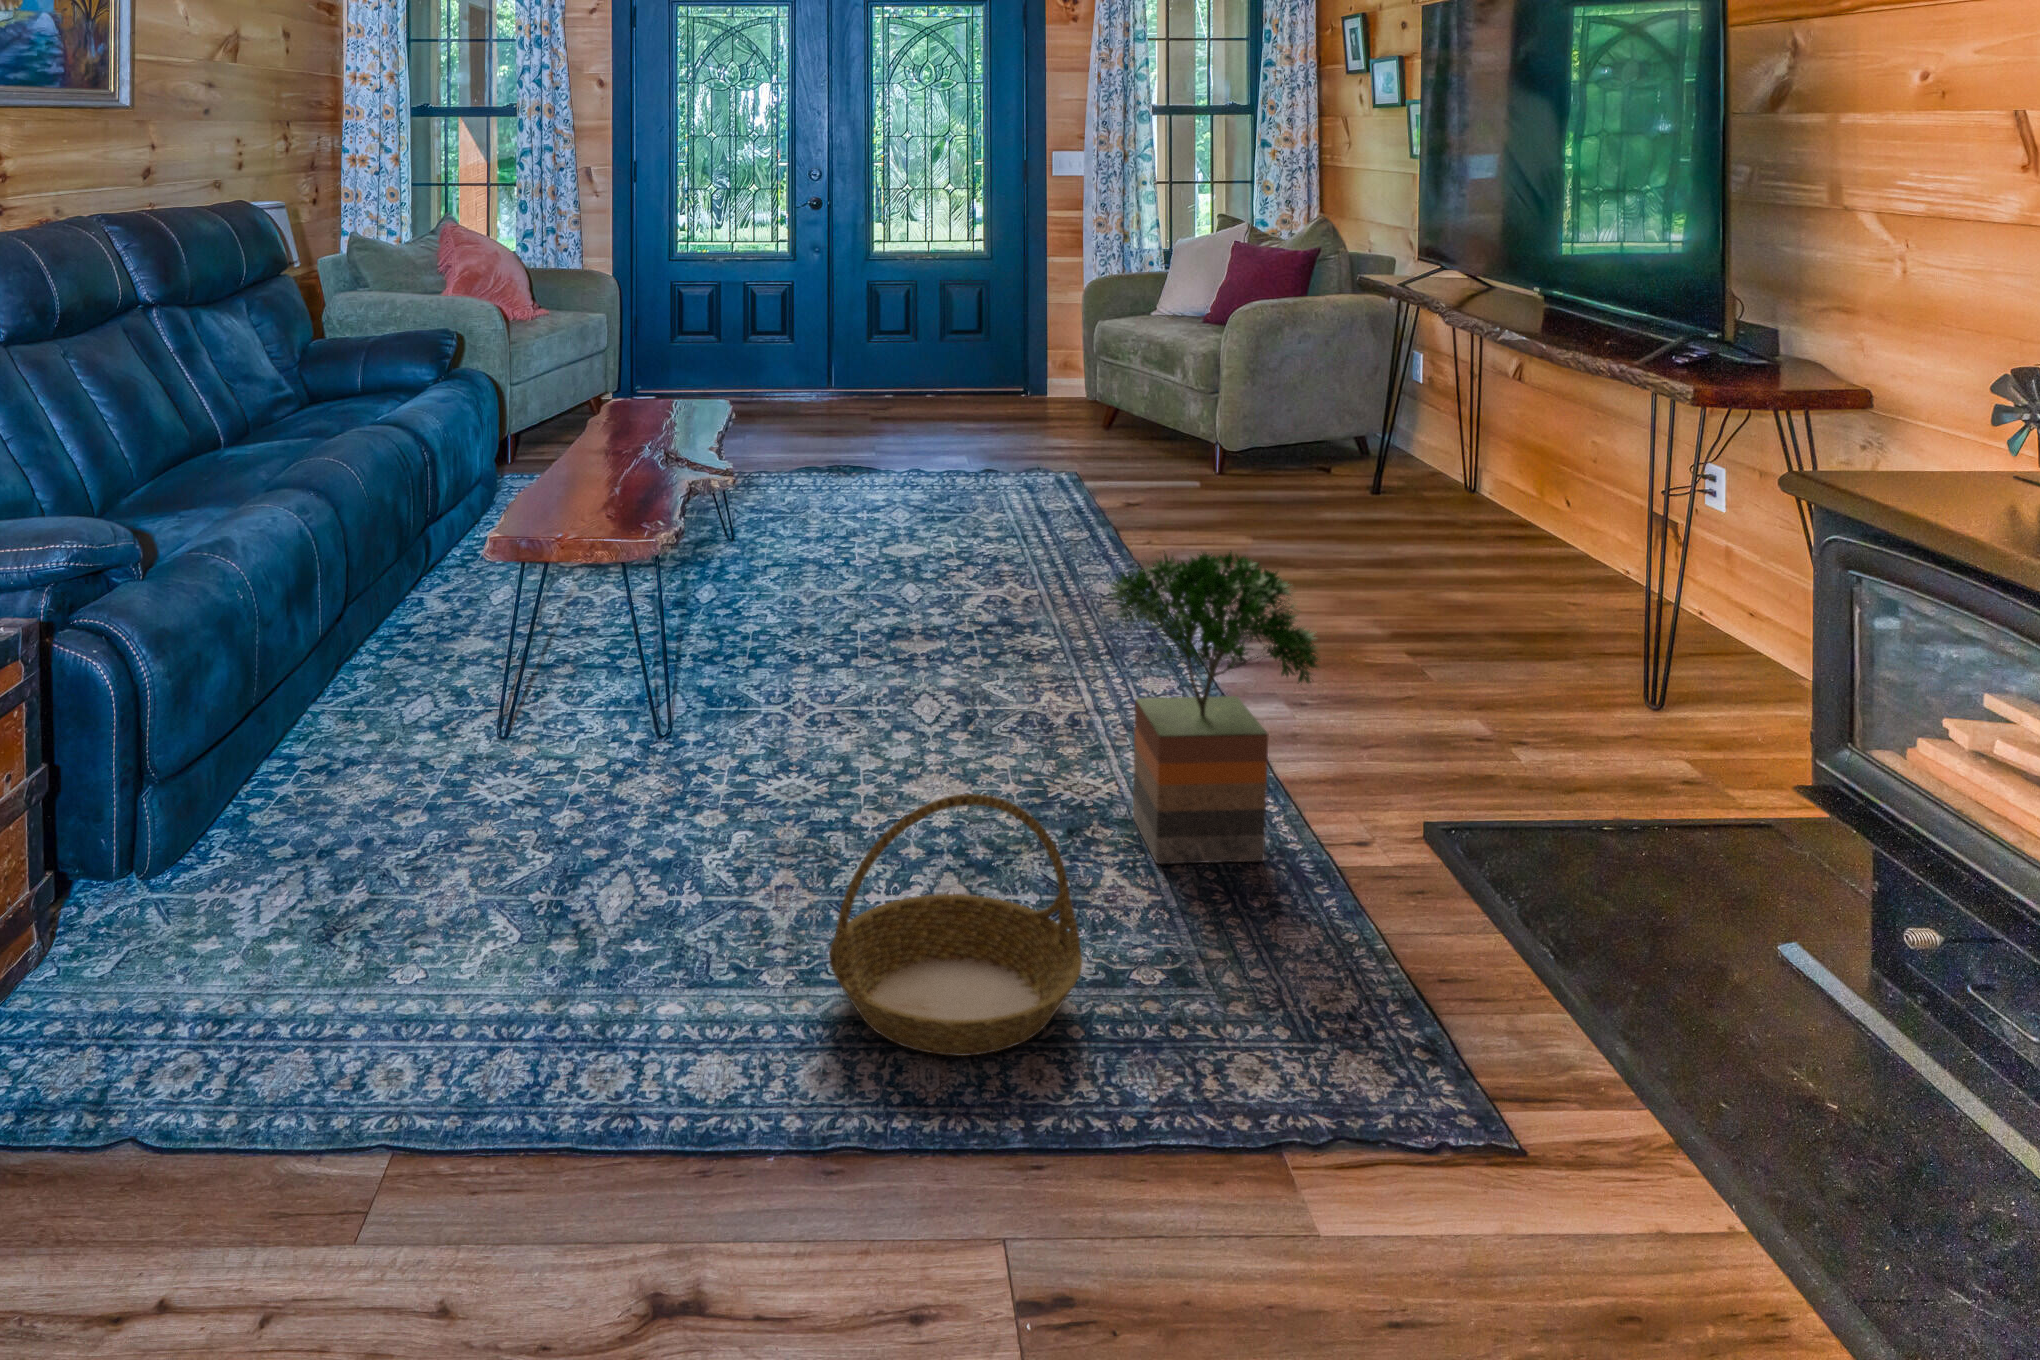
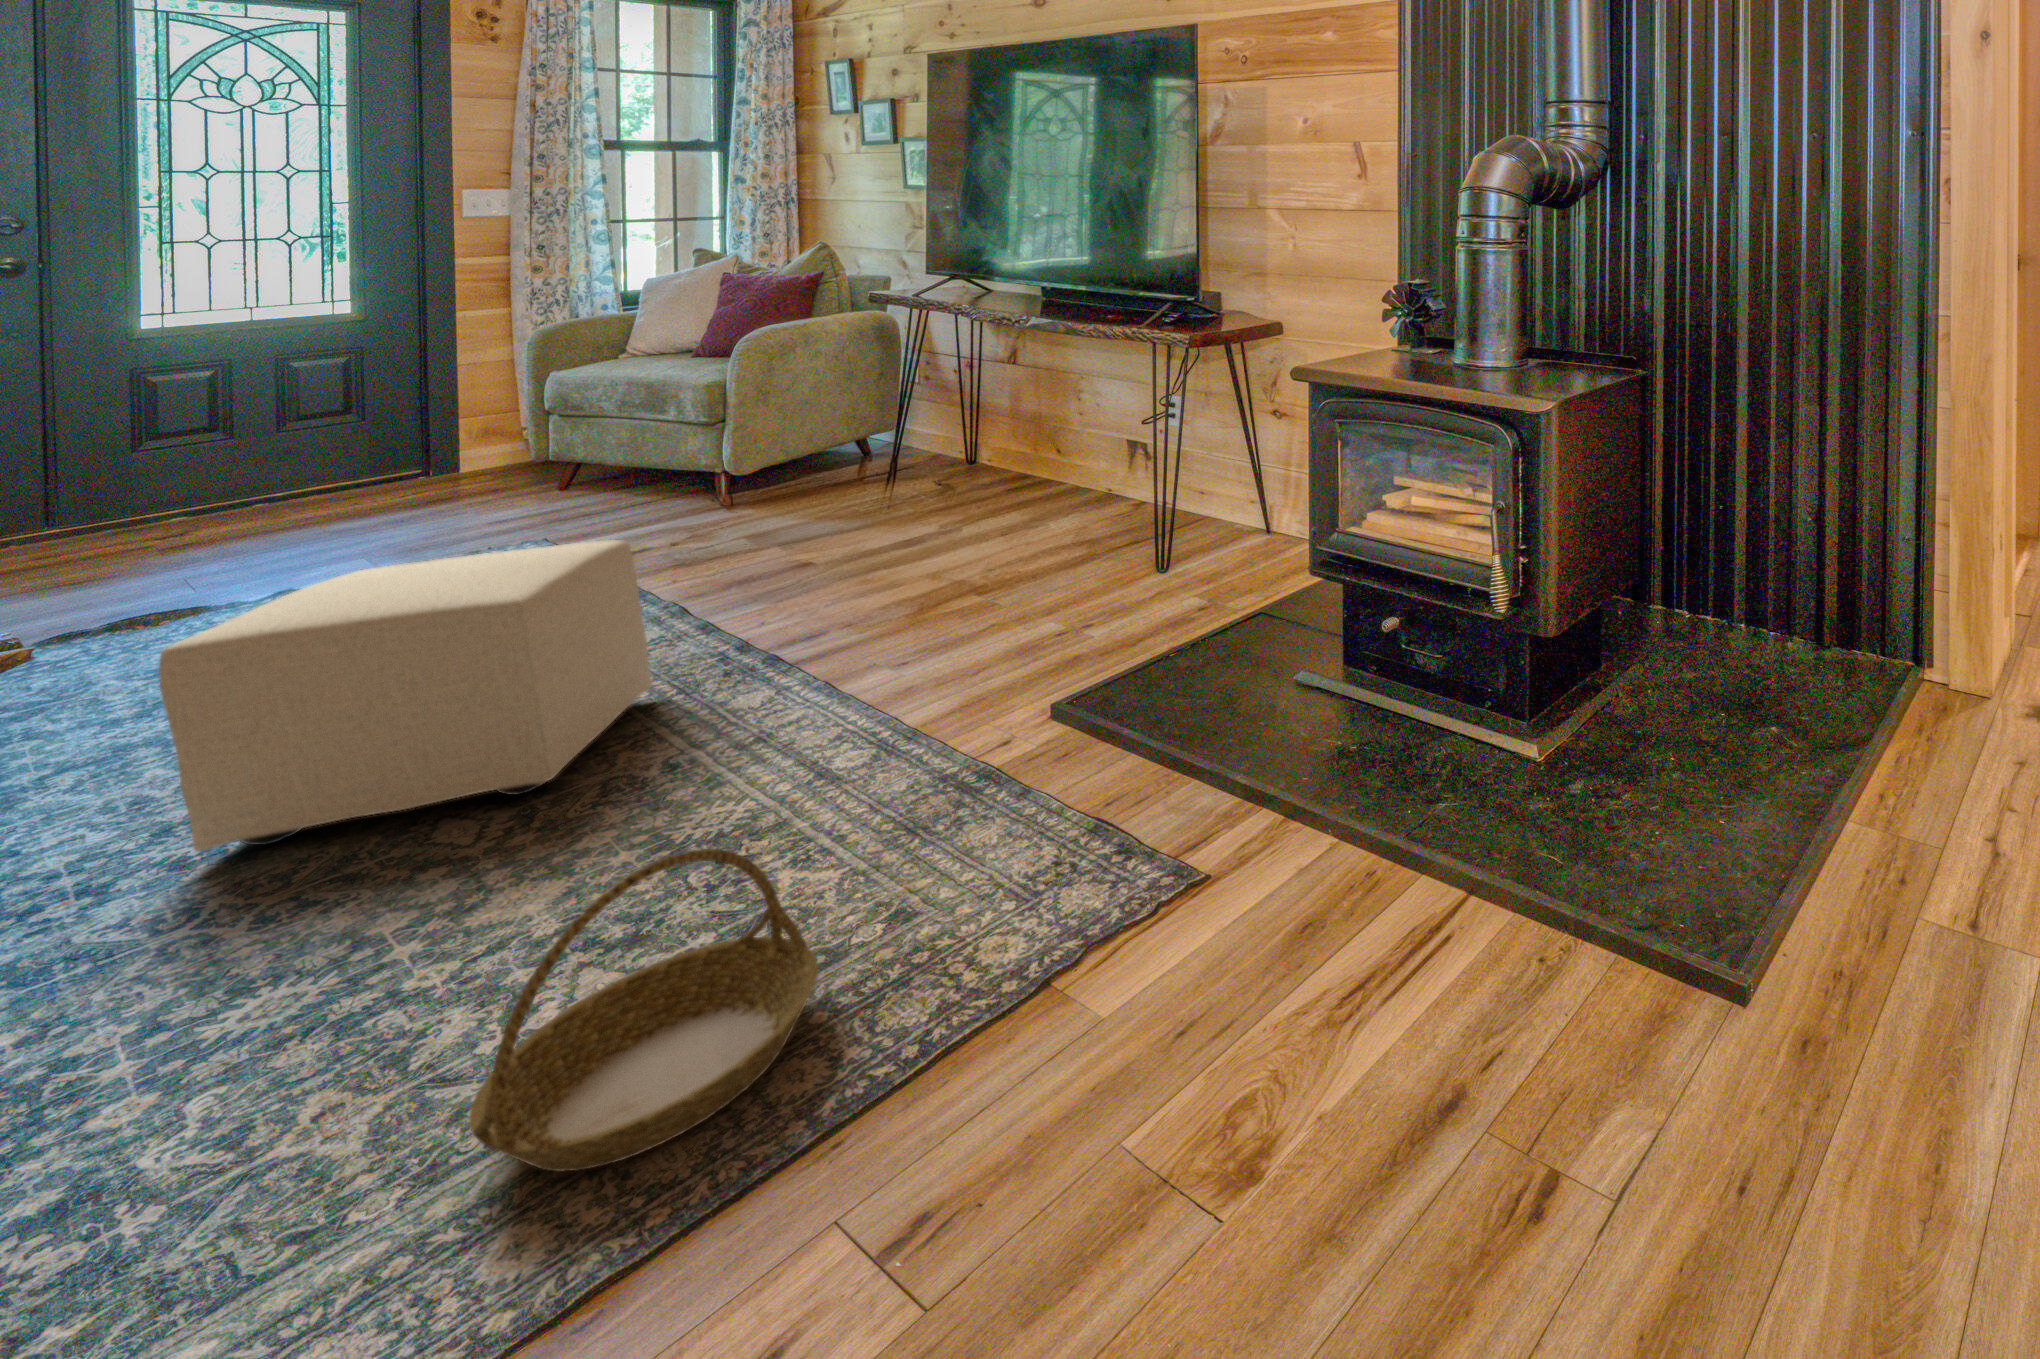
ottoman: none [793,453,1094,699] -> present [159,540,652,852]
potted tree: present [1109,551,1318,864] -> none [721,556,953,841]

